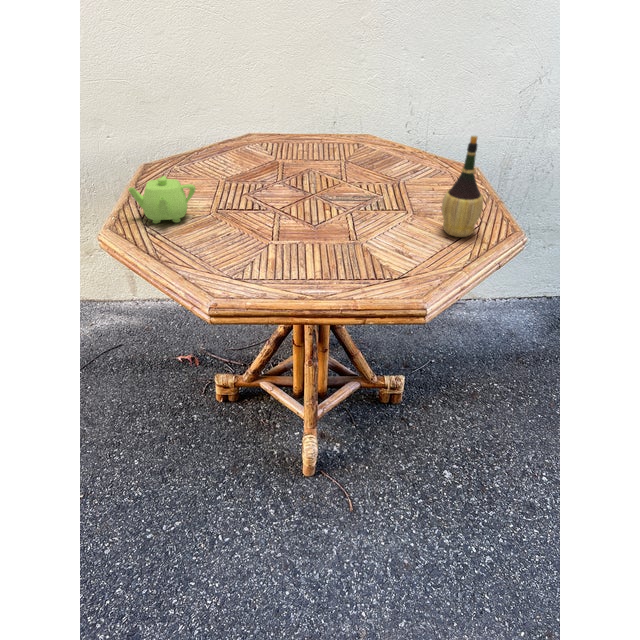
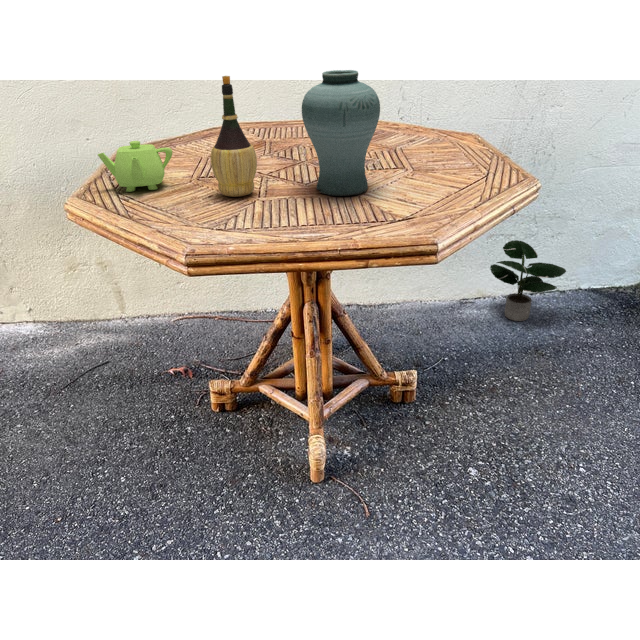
vase: none [315,132,386,244] -> present [302,70,380,196]
wine bottle: present [442,136,483,237] -> present [211,76,257,196]
potted plant: none [481,248,552,325] -> present [490,240,566,321]

